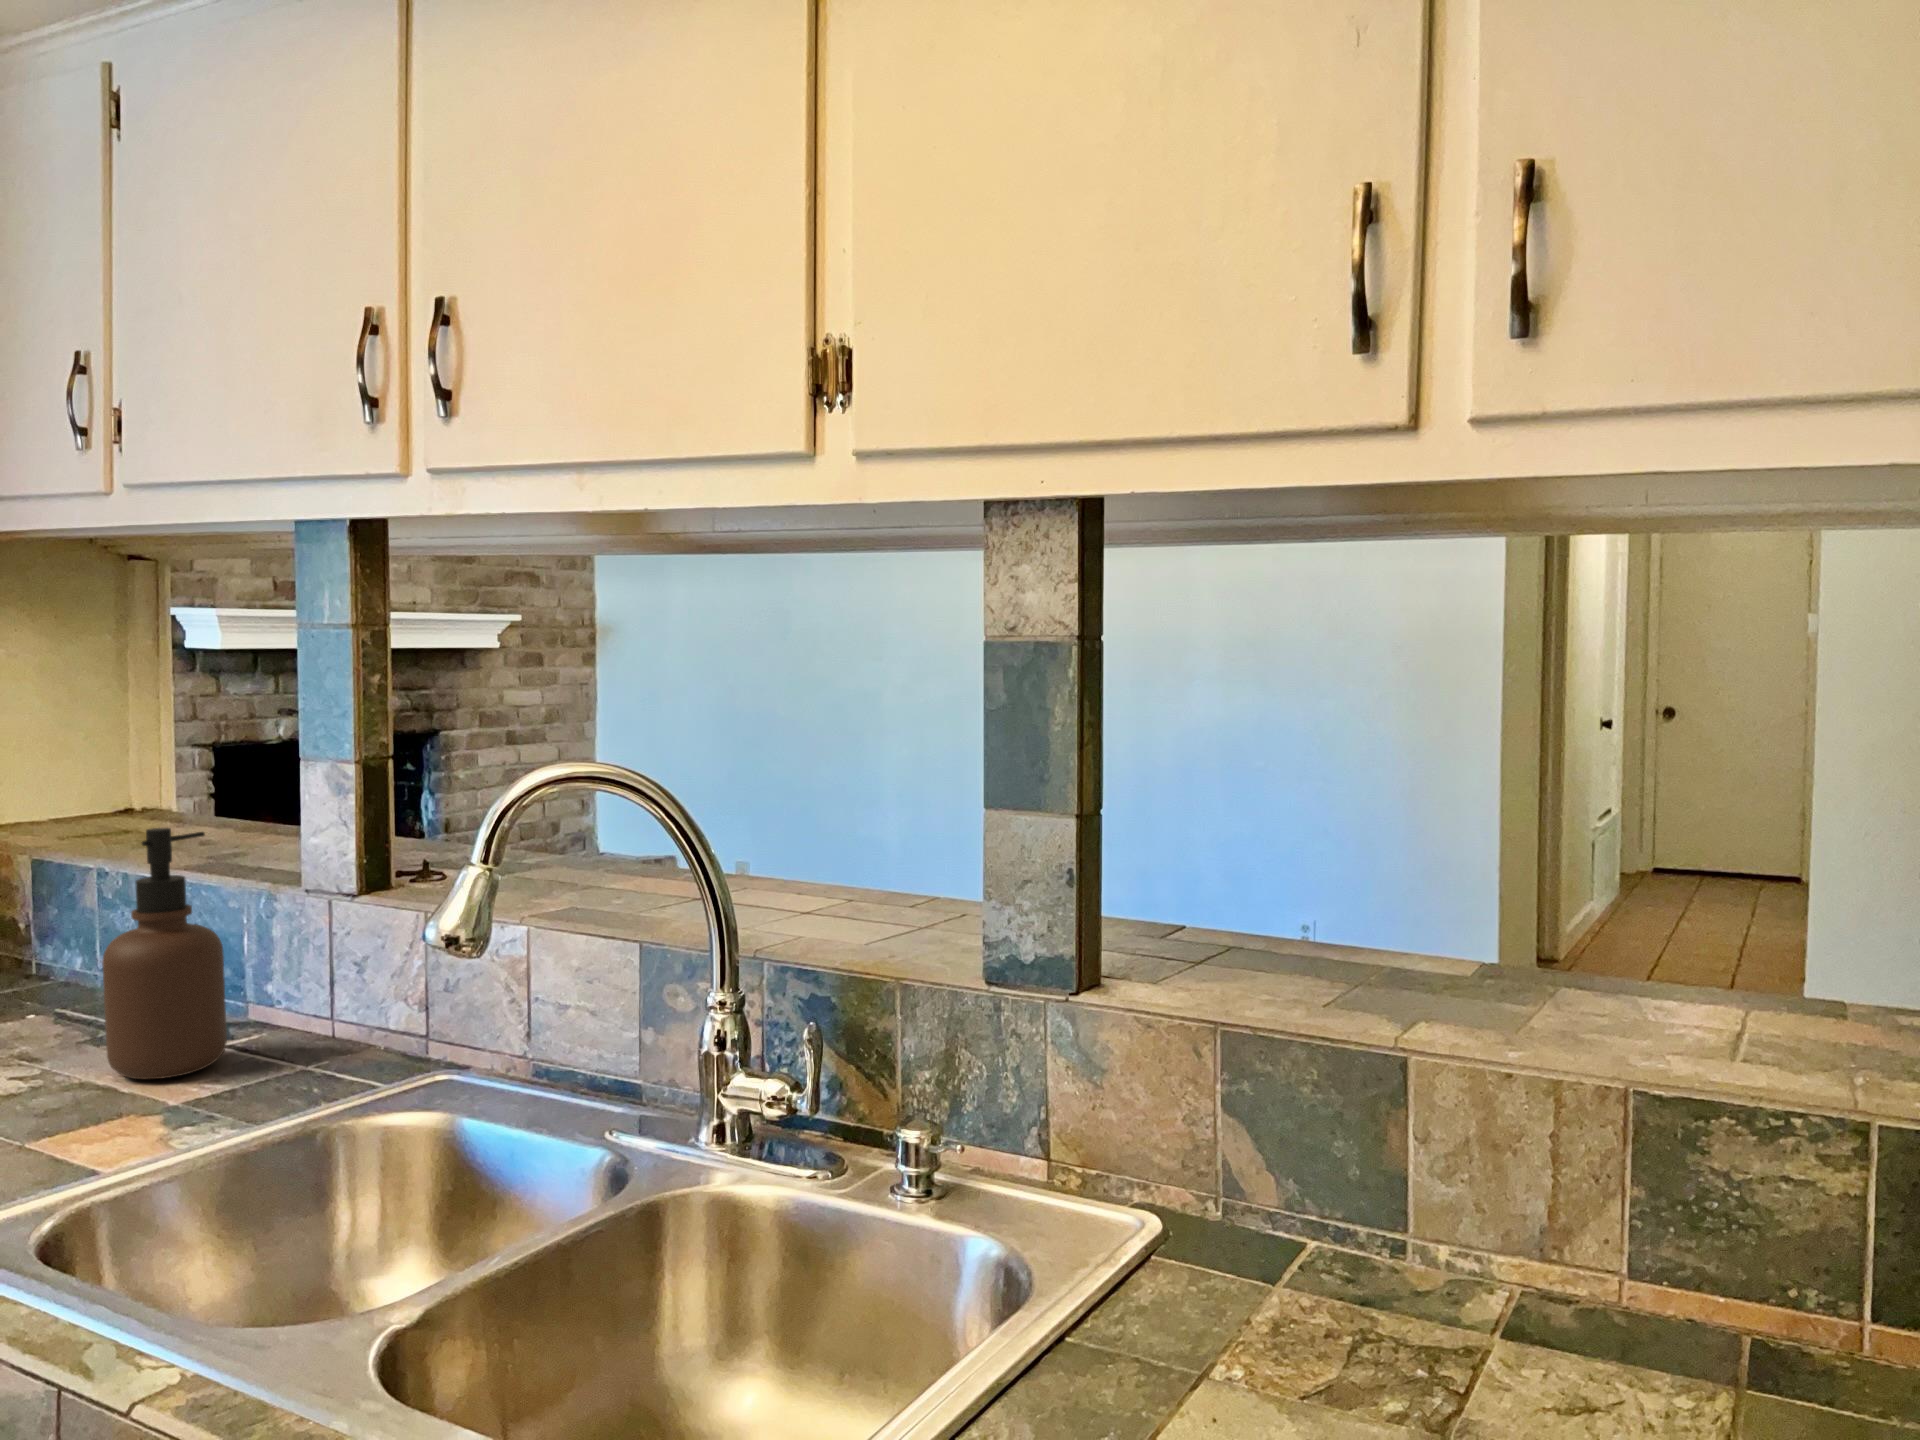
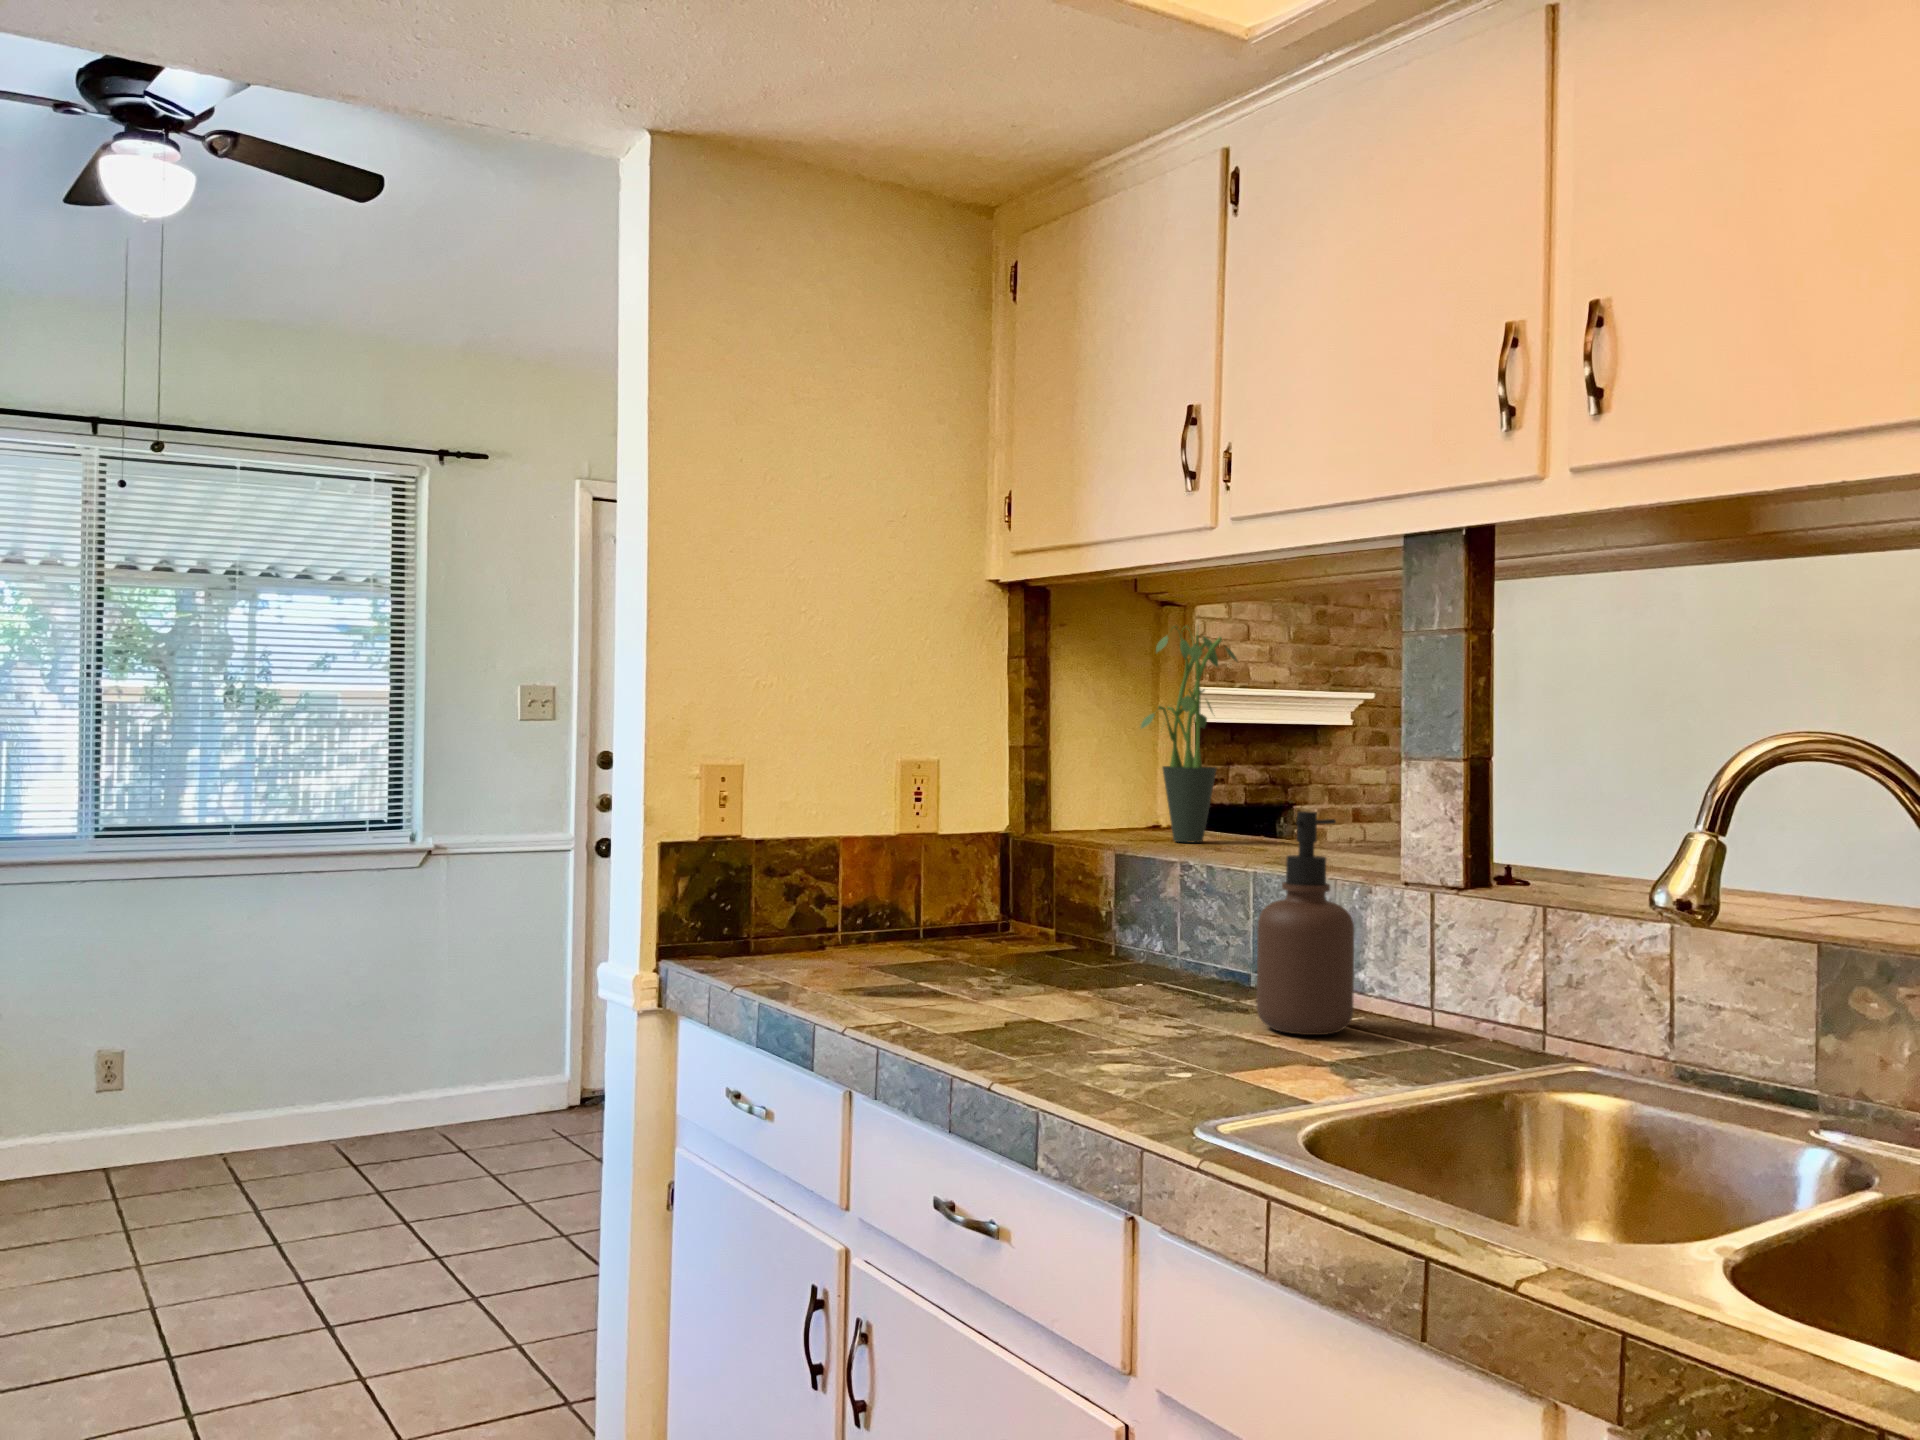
potted plant: none [75,587,194,832] -> present [1141,626,1237,842]

